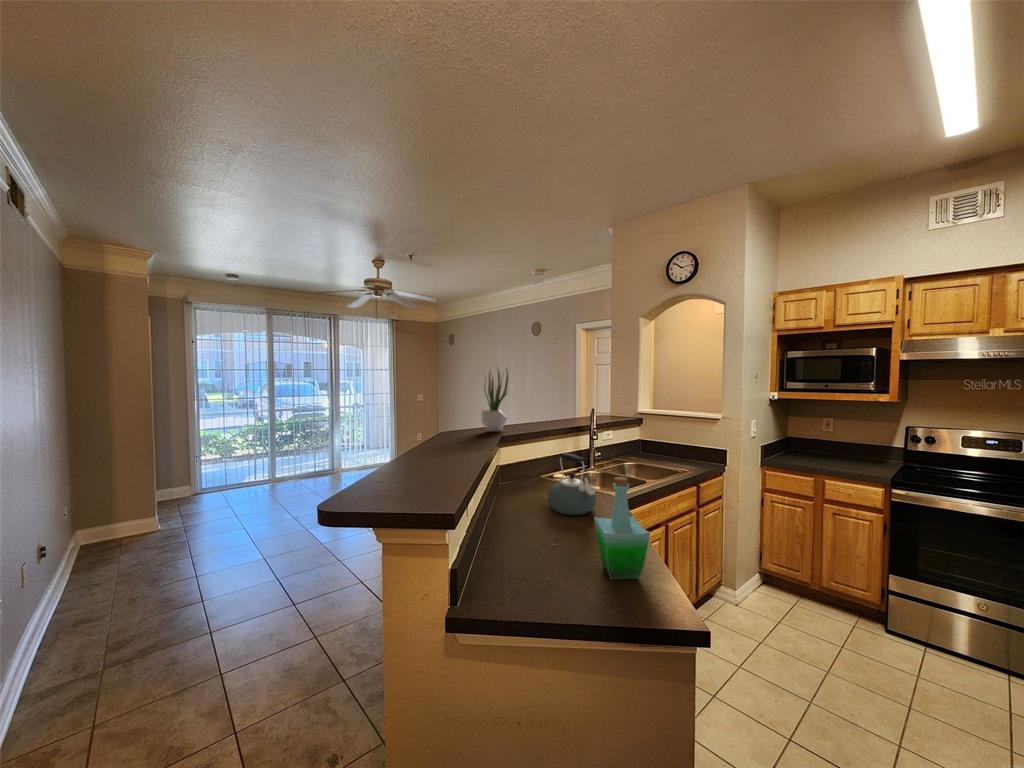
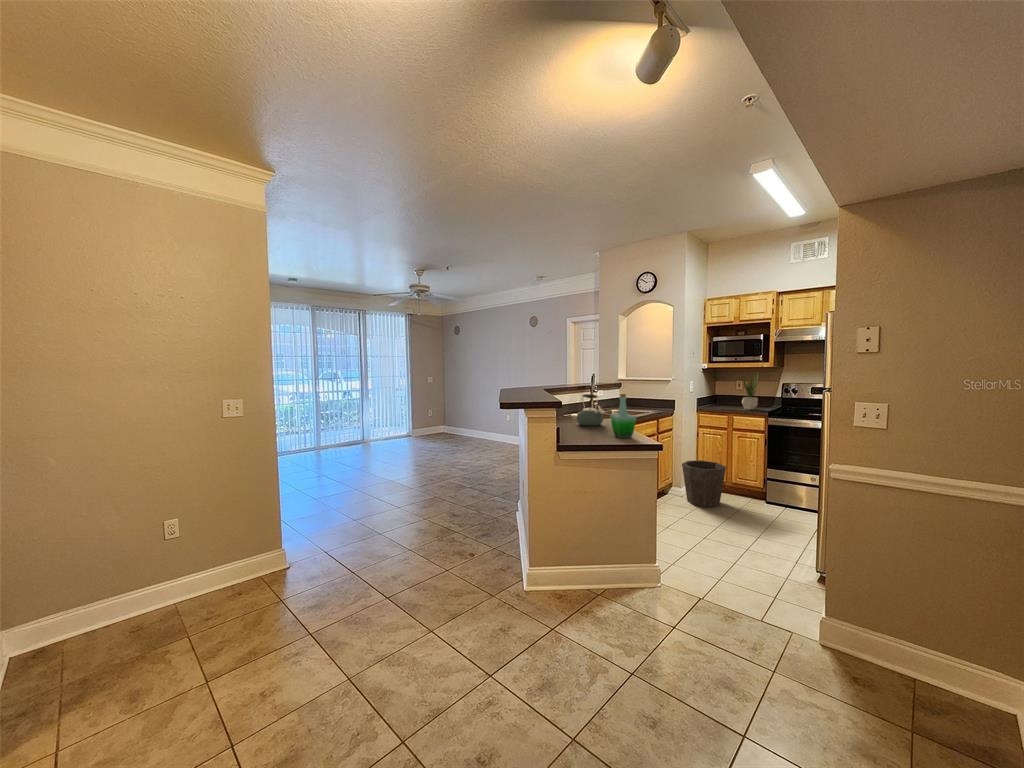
potted plant: present [482,369,508,431] -> present [742,372,759,410]
waste bin: none [738,547,816,637] -> present [682,460,726,507]

